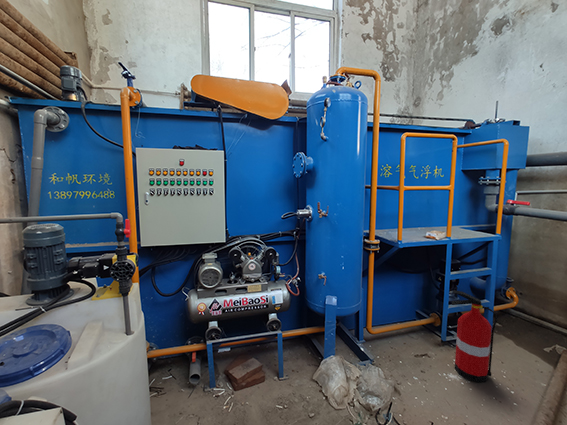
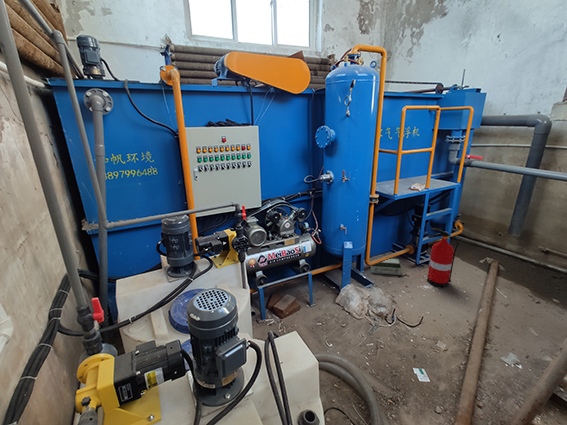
toolbox: none [377,322,418,354] -> present [371,258,402,275]

